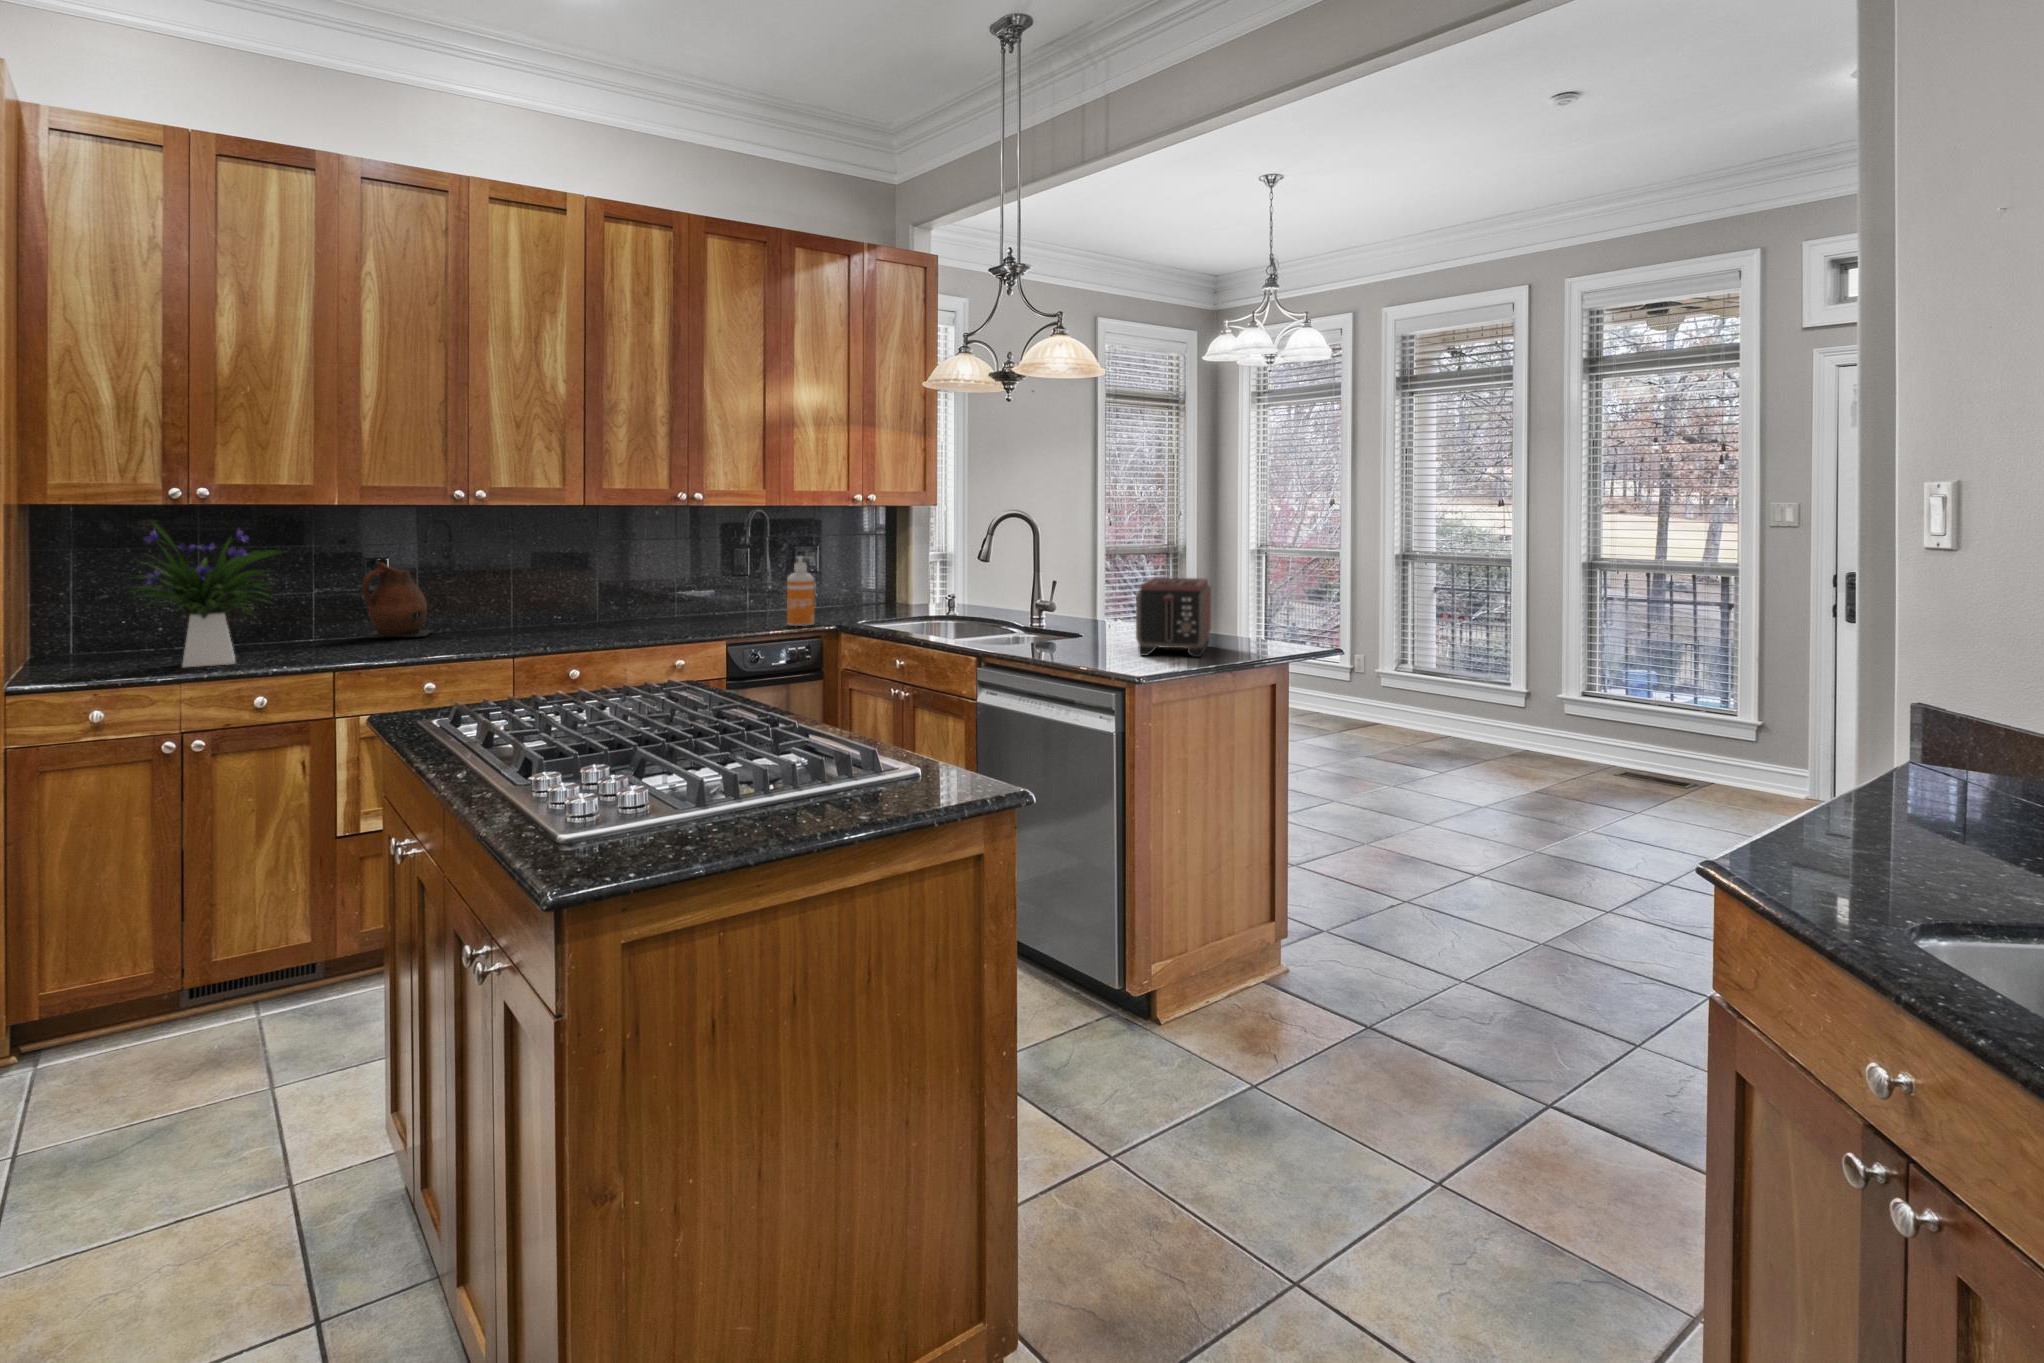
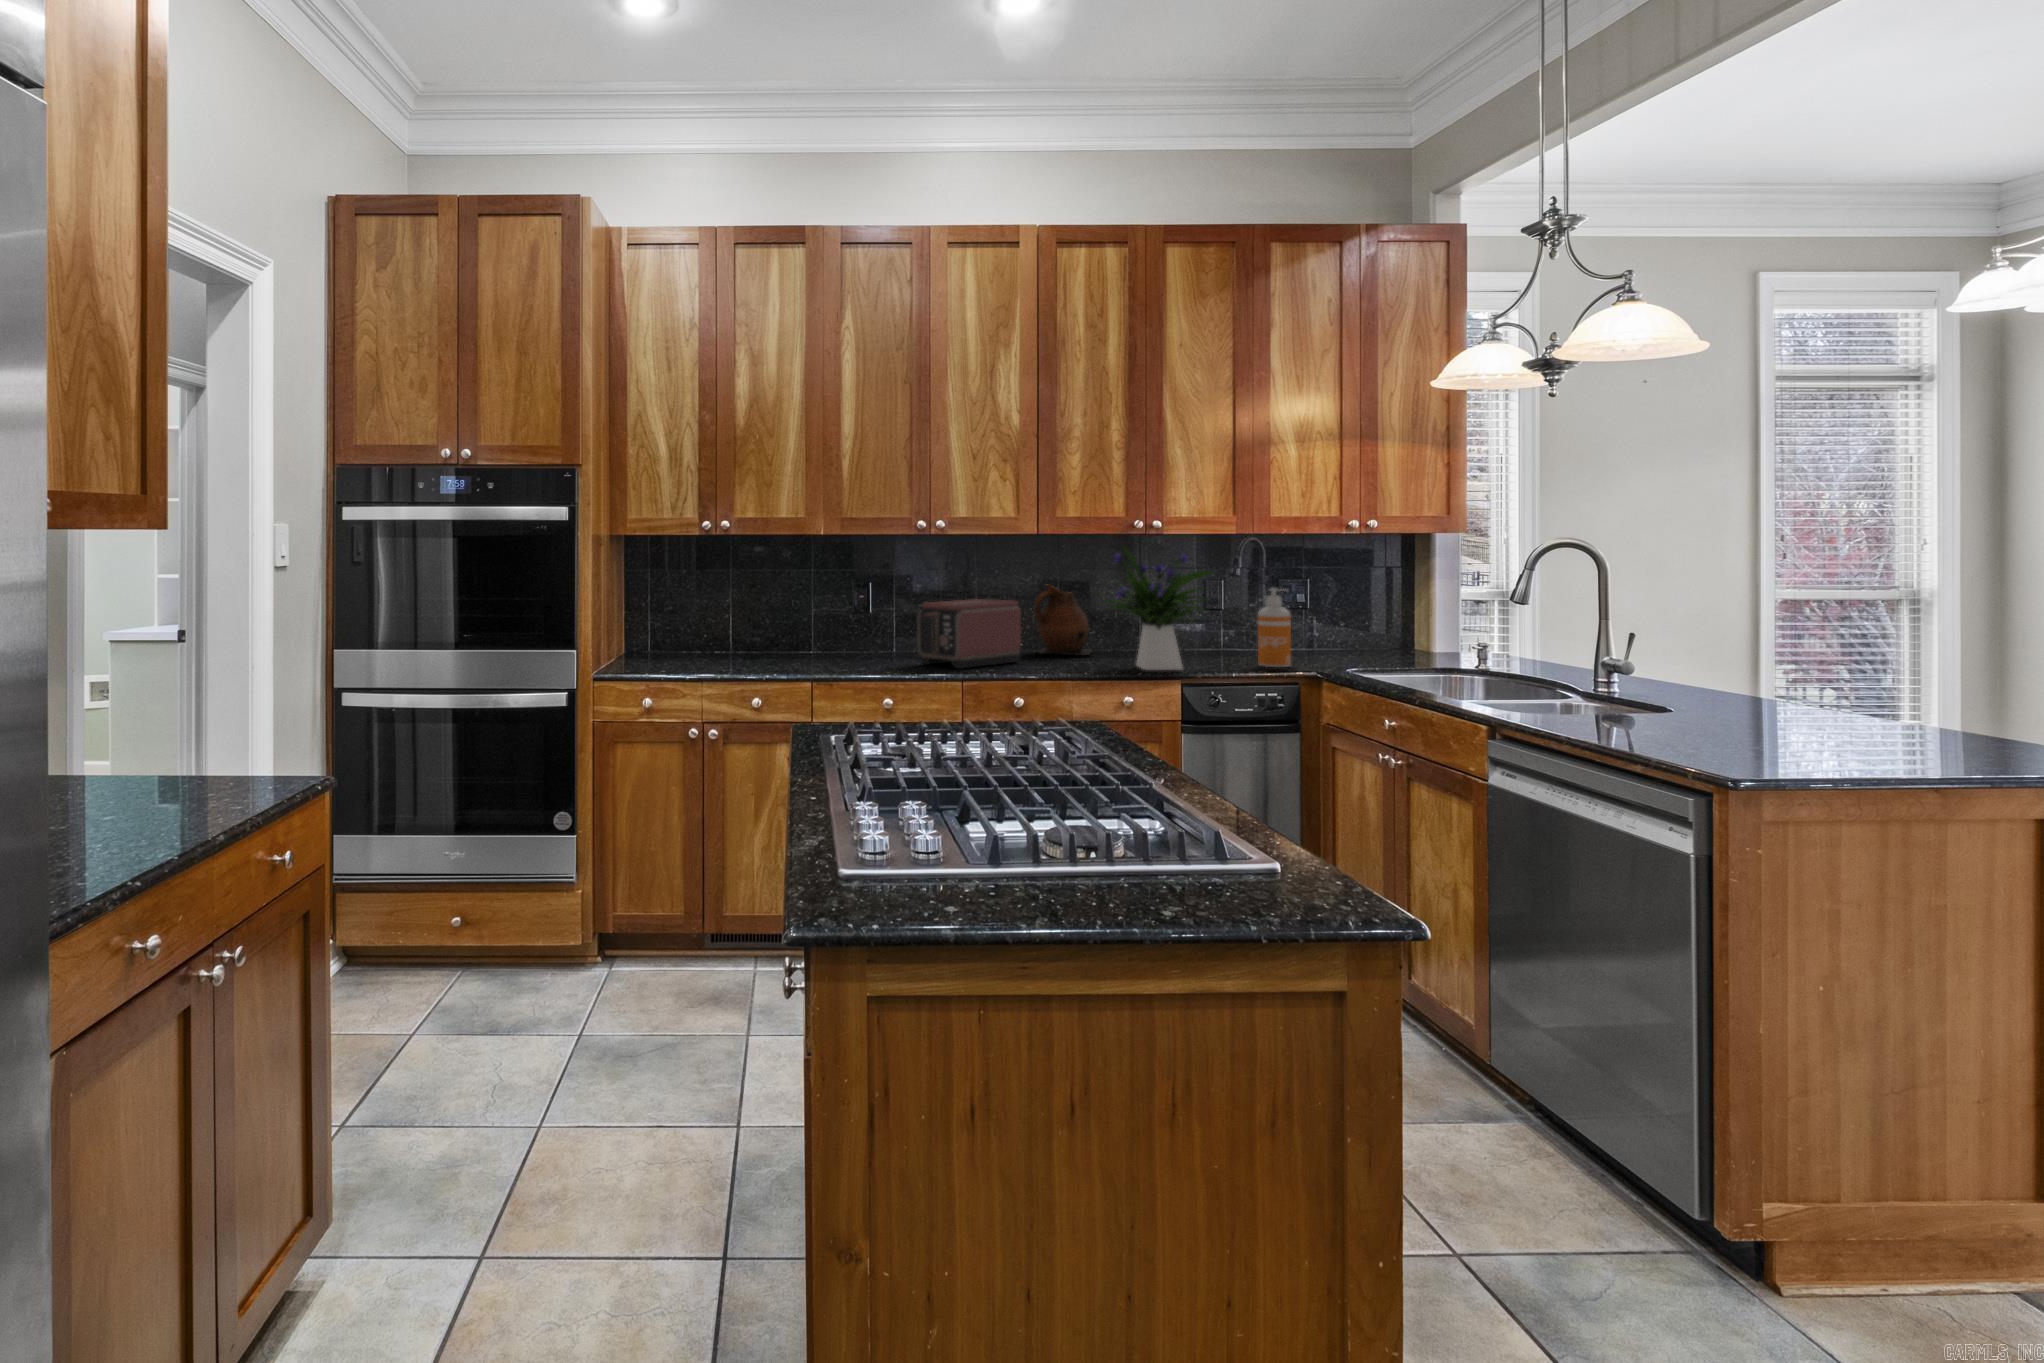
flower arrangement: present [123,521,283,667] -> present [1109,546,1212,670]
ceramic pitcher: present [362,563,433,638] -> present [1035,585,1092,656]
toaster: present [1136,578,1211,657] -> present [917,599,1021,669]

